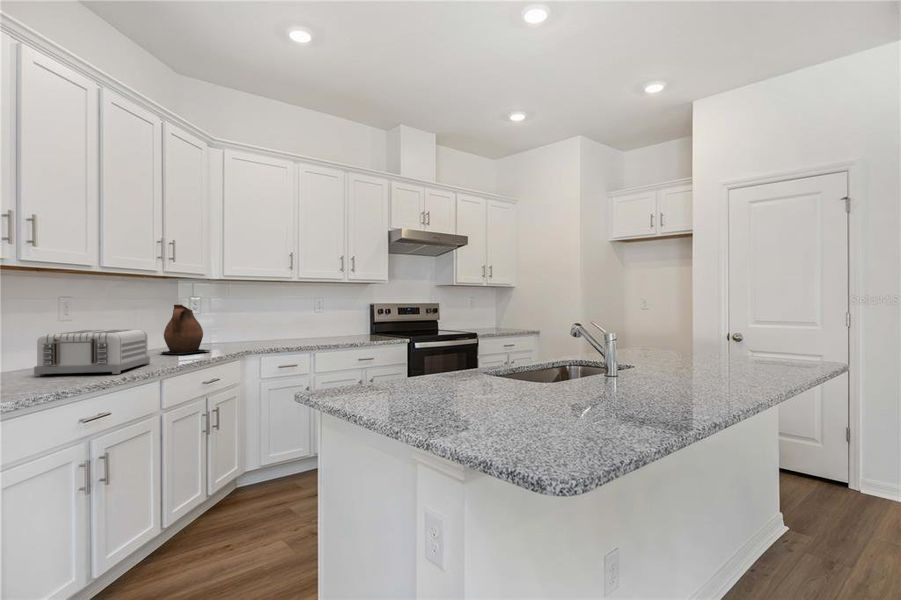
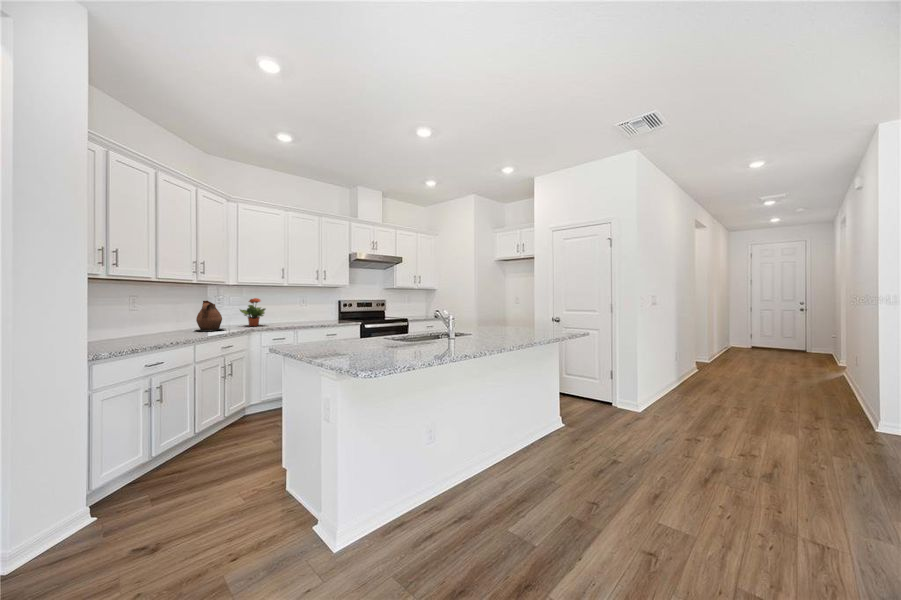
potted plant: none [228,300,268,345] -> present [240,298,265,326]
toaster: present [34,329,150,376] -> none [117,315,187,342]

